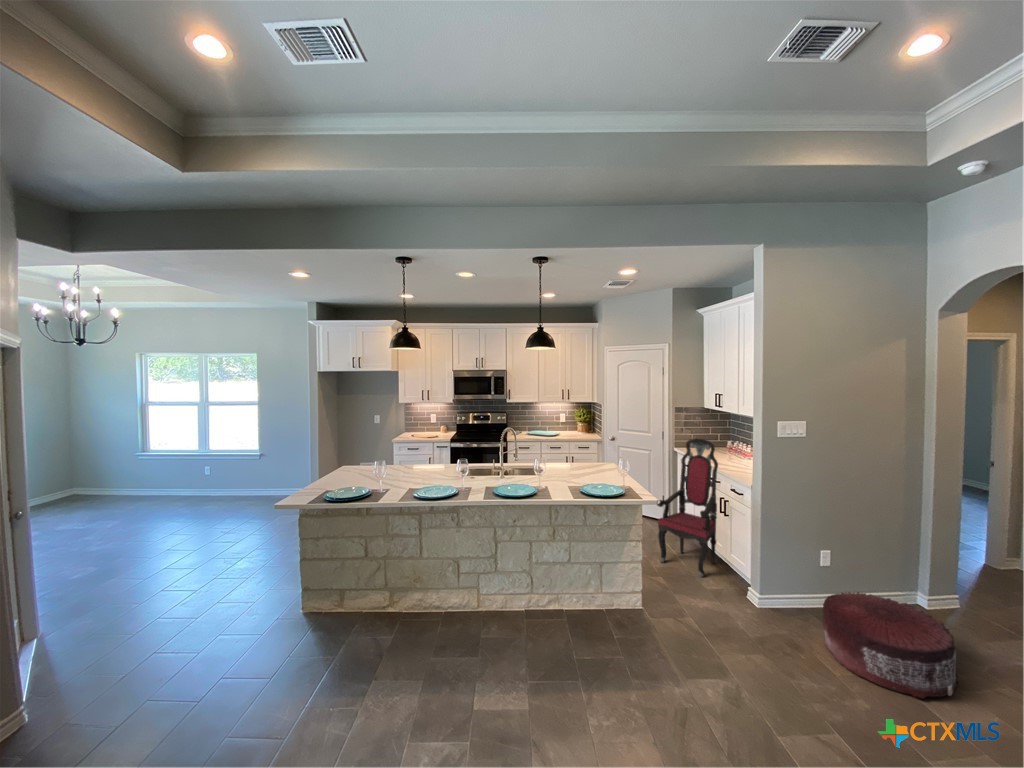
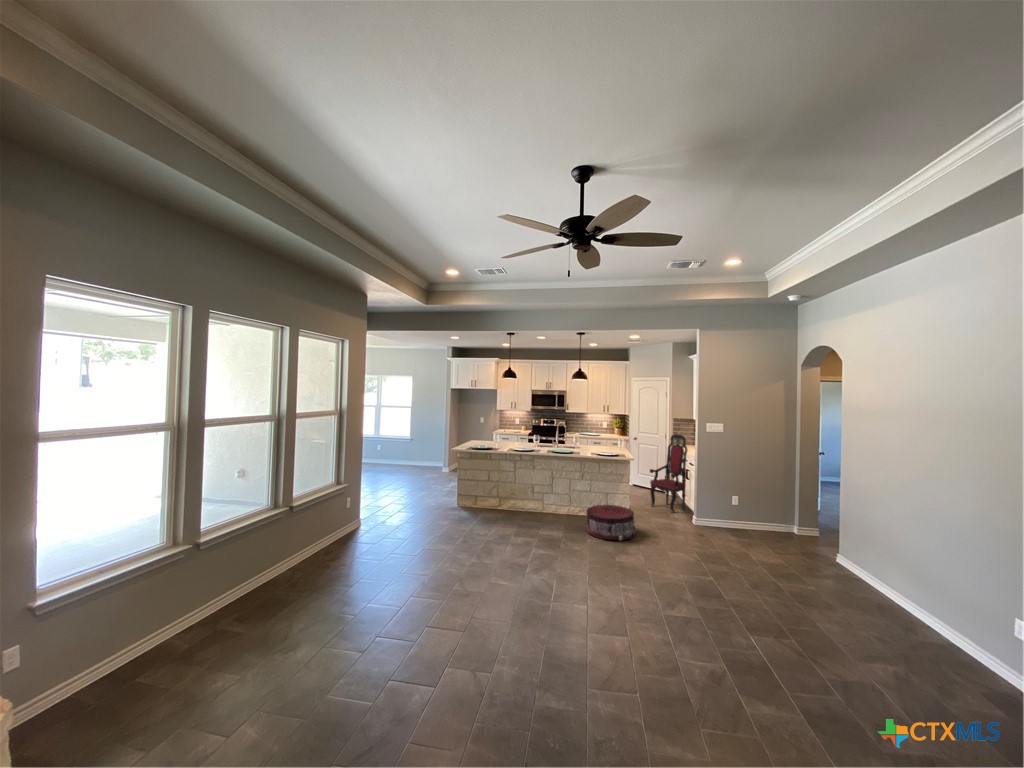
pouf: present [822,592,958,699] -> present [586,505,635,540]

